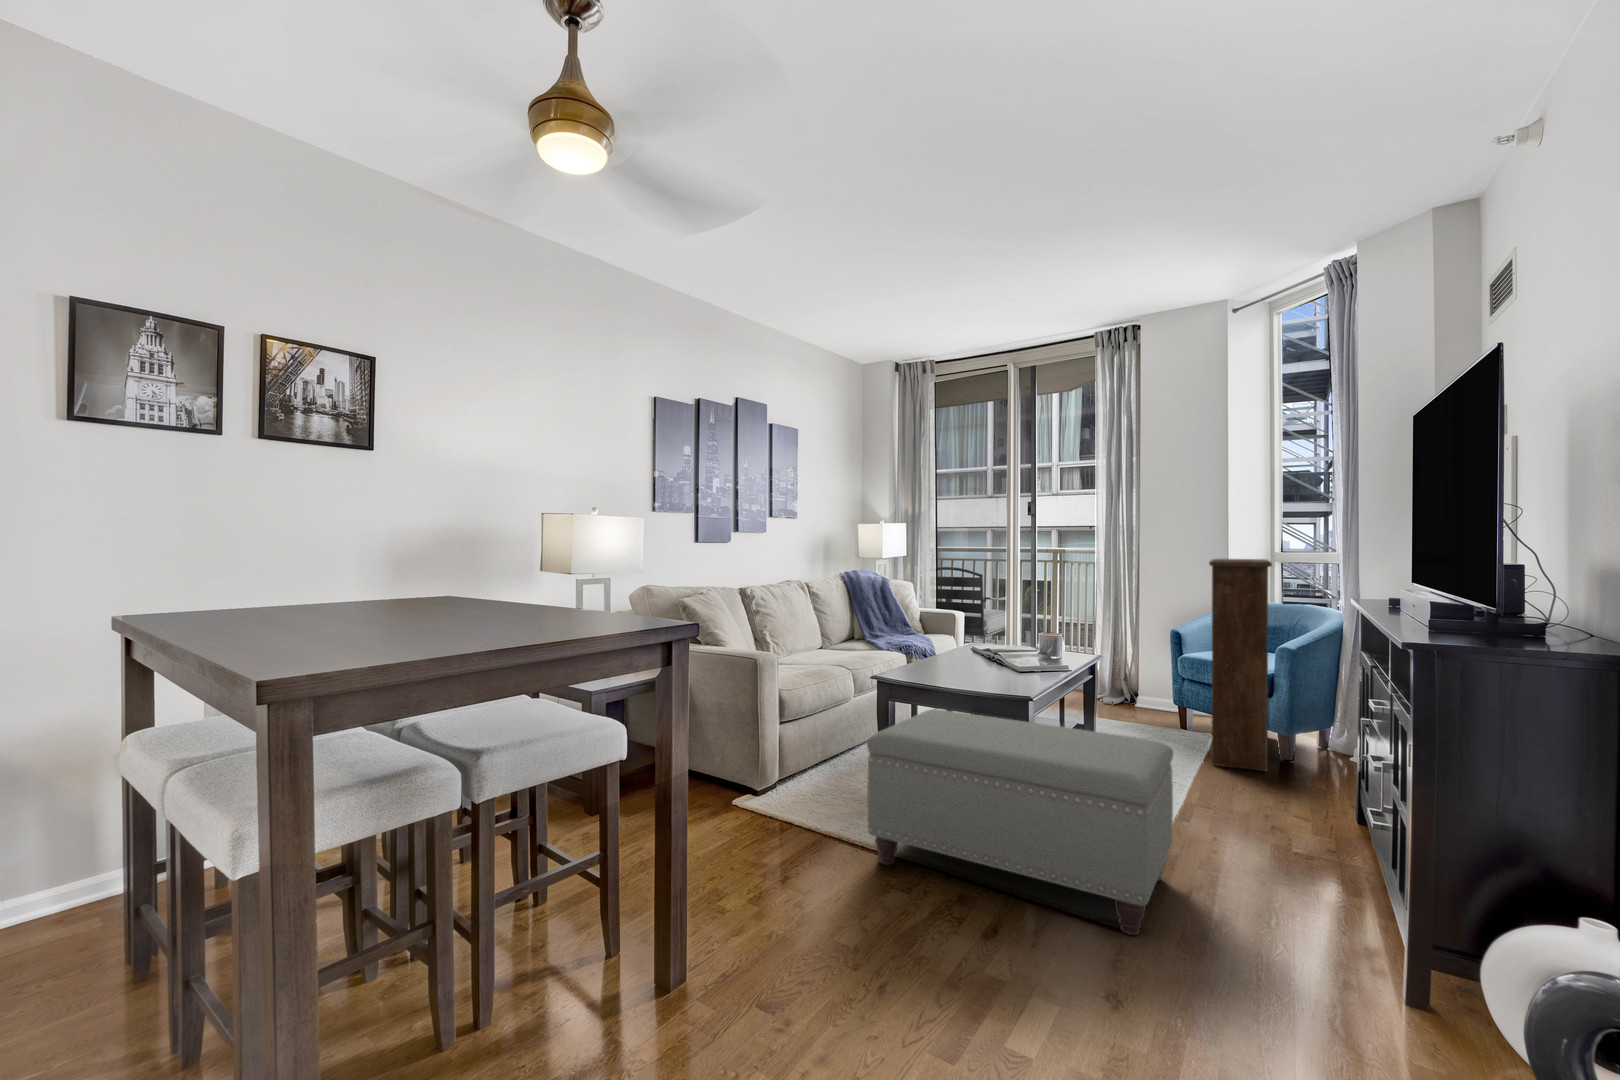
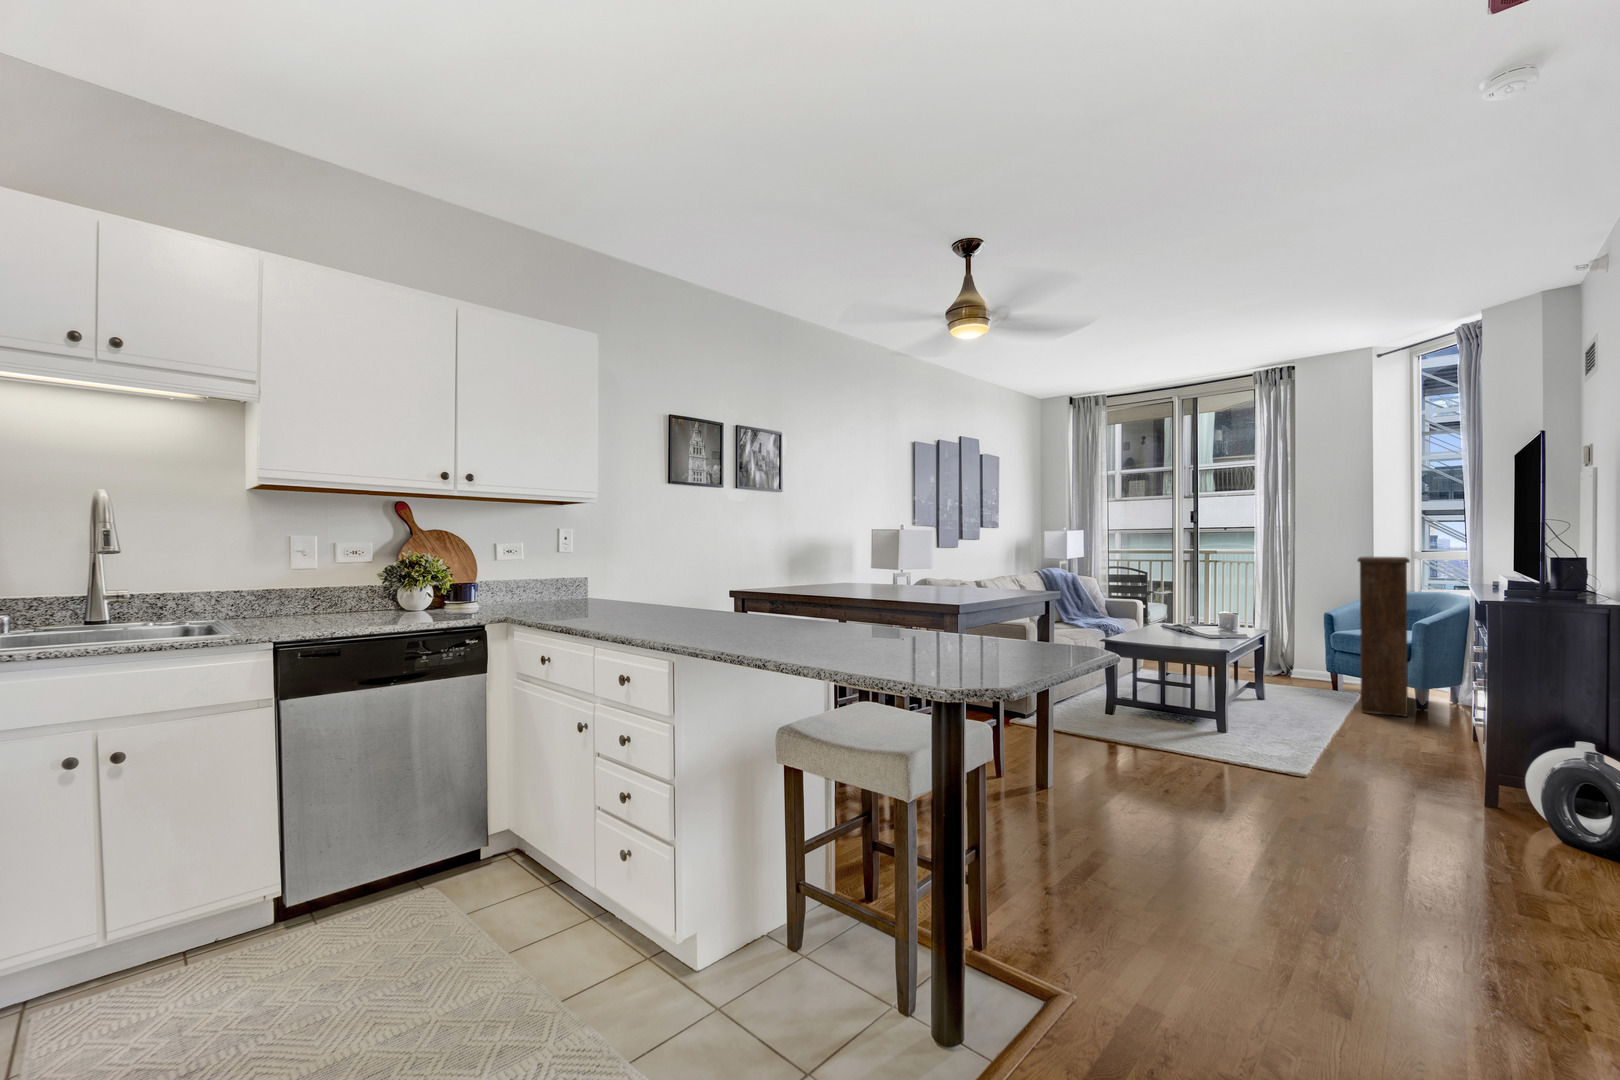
ottoman: present [867,709,1173,935] -> none [1122,659,1337,787]

